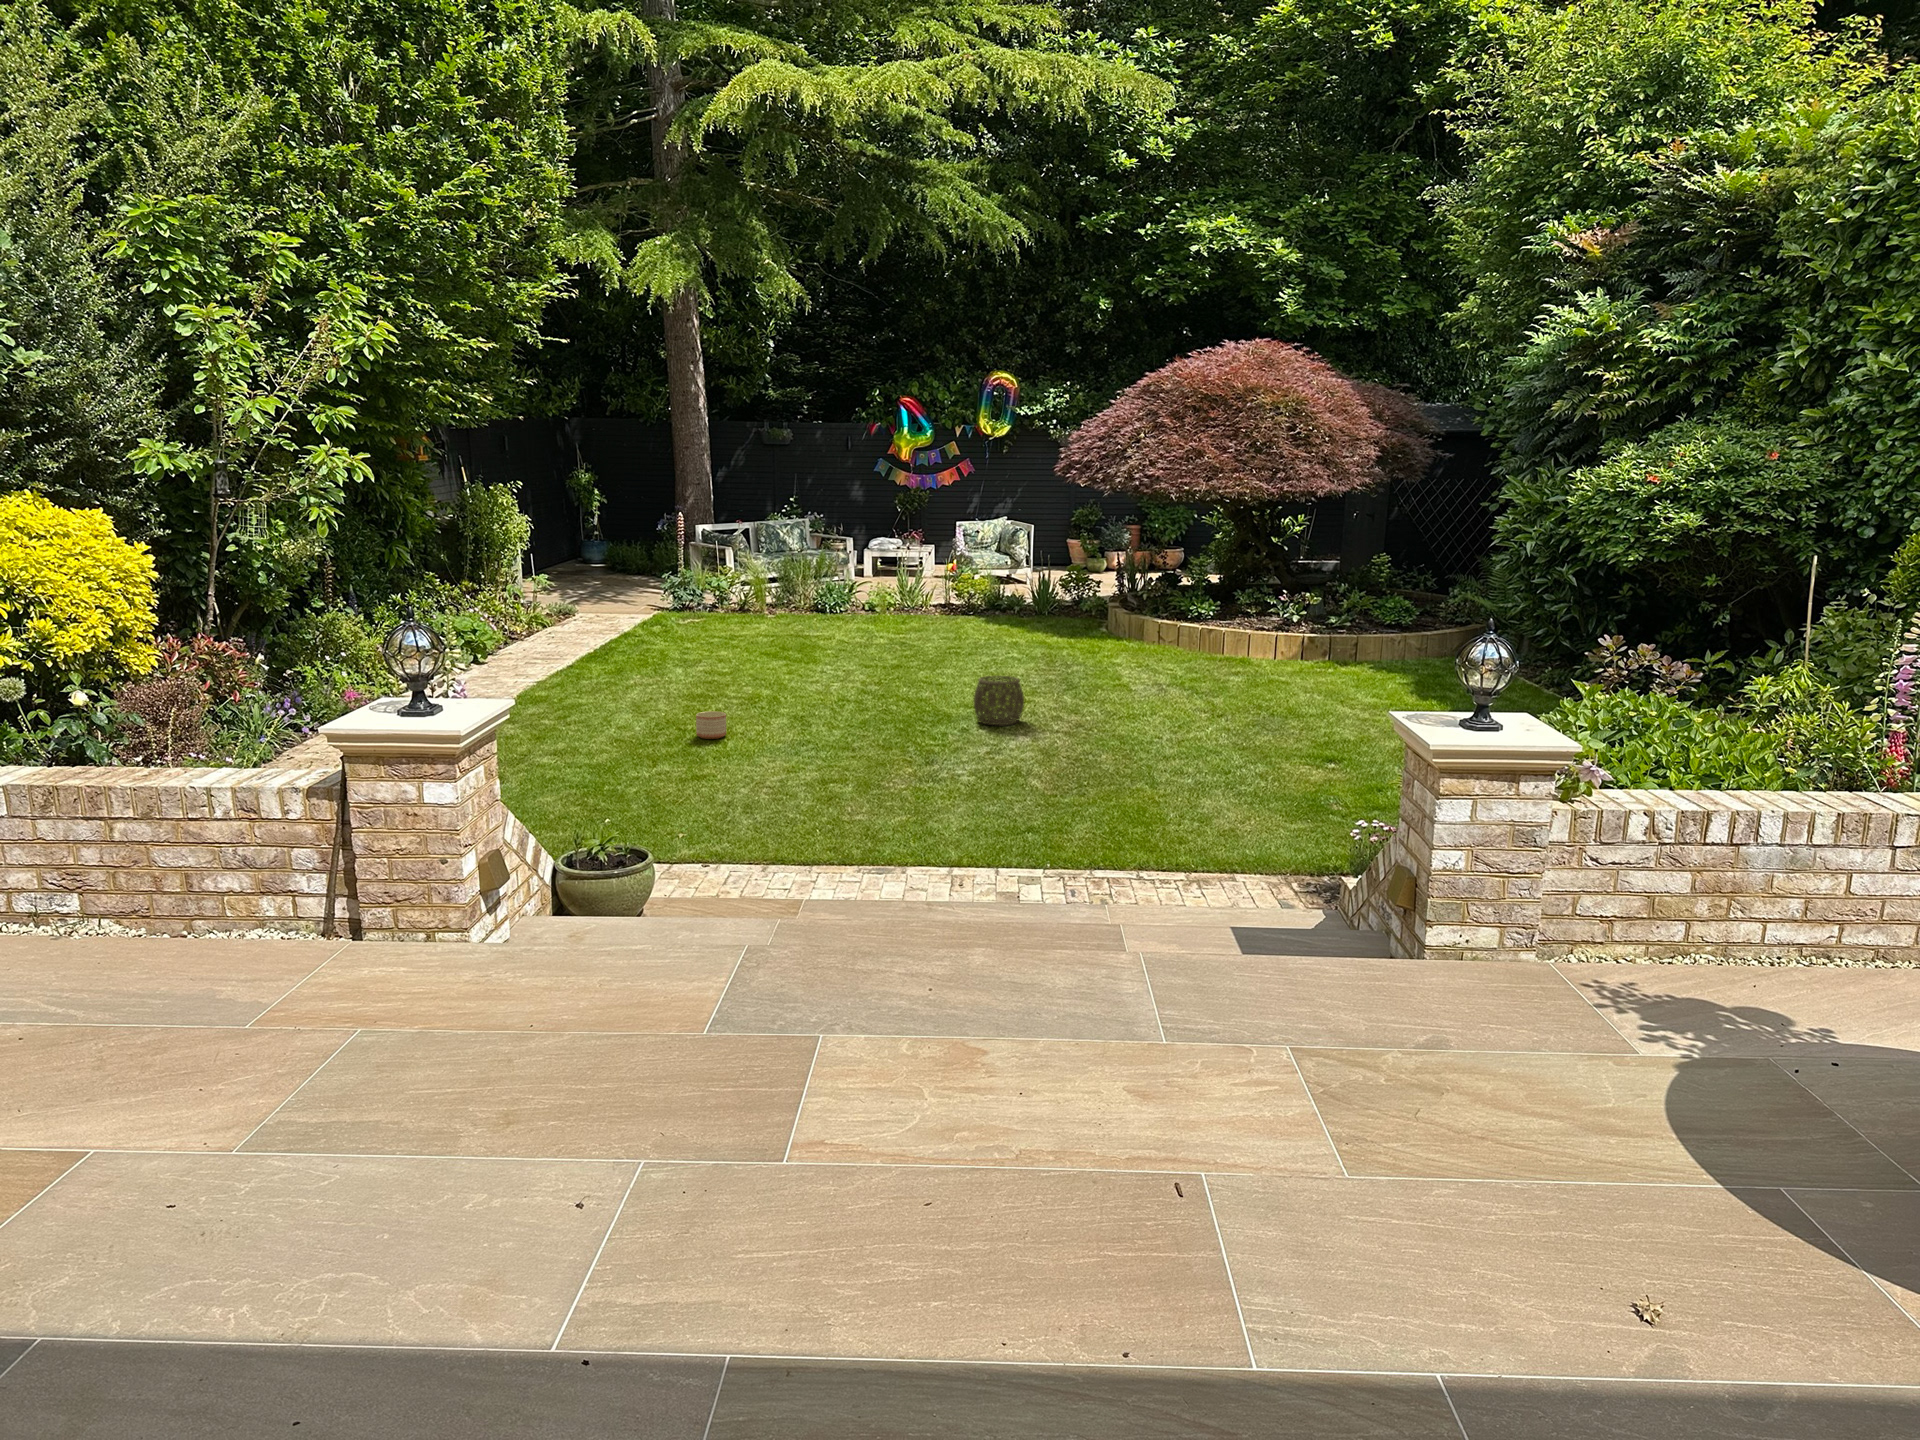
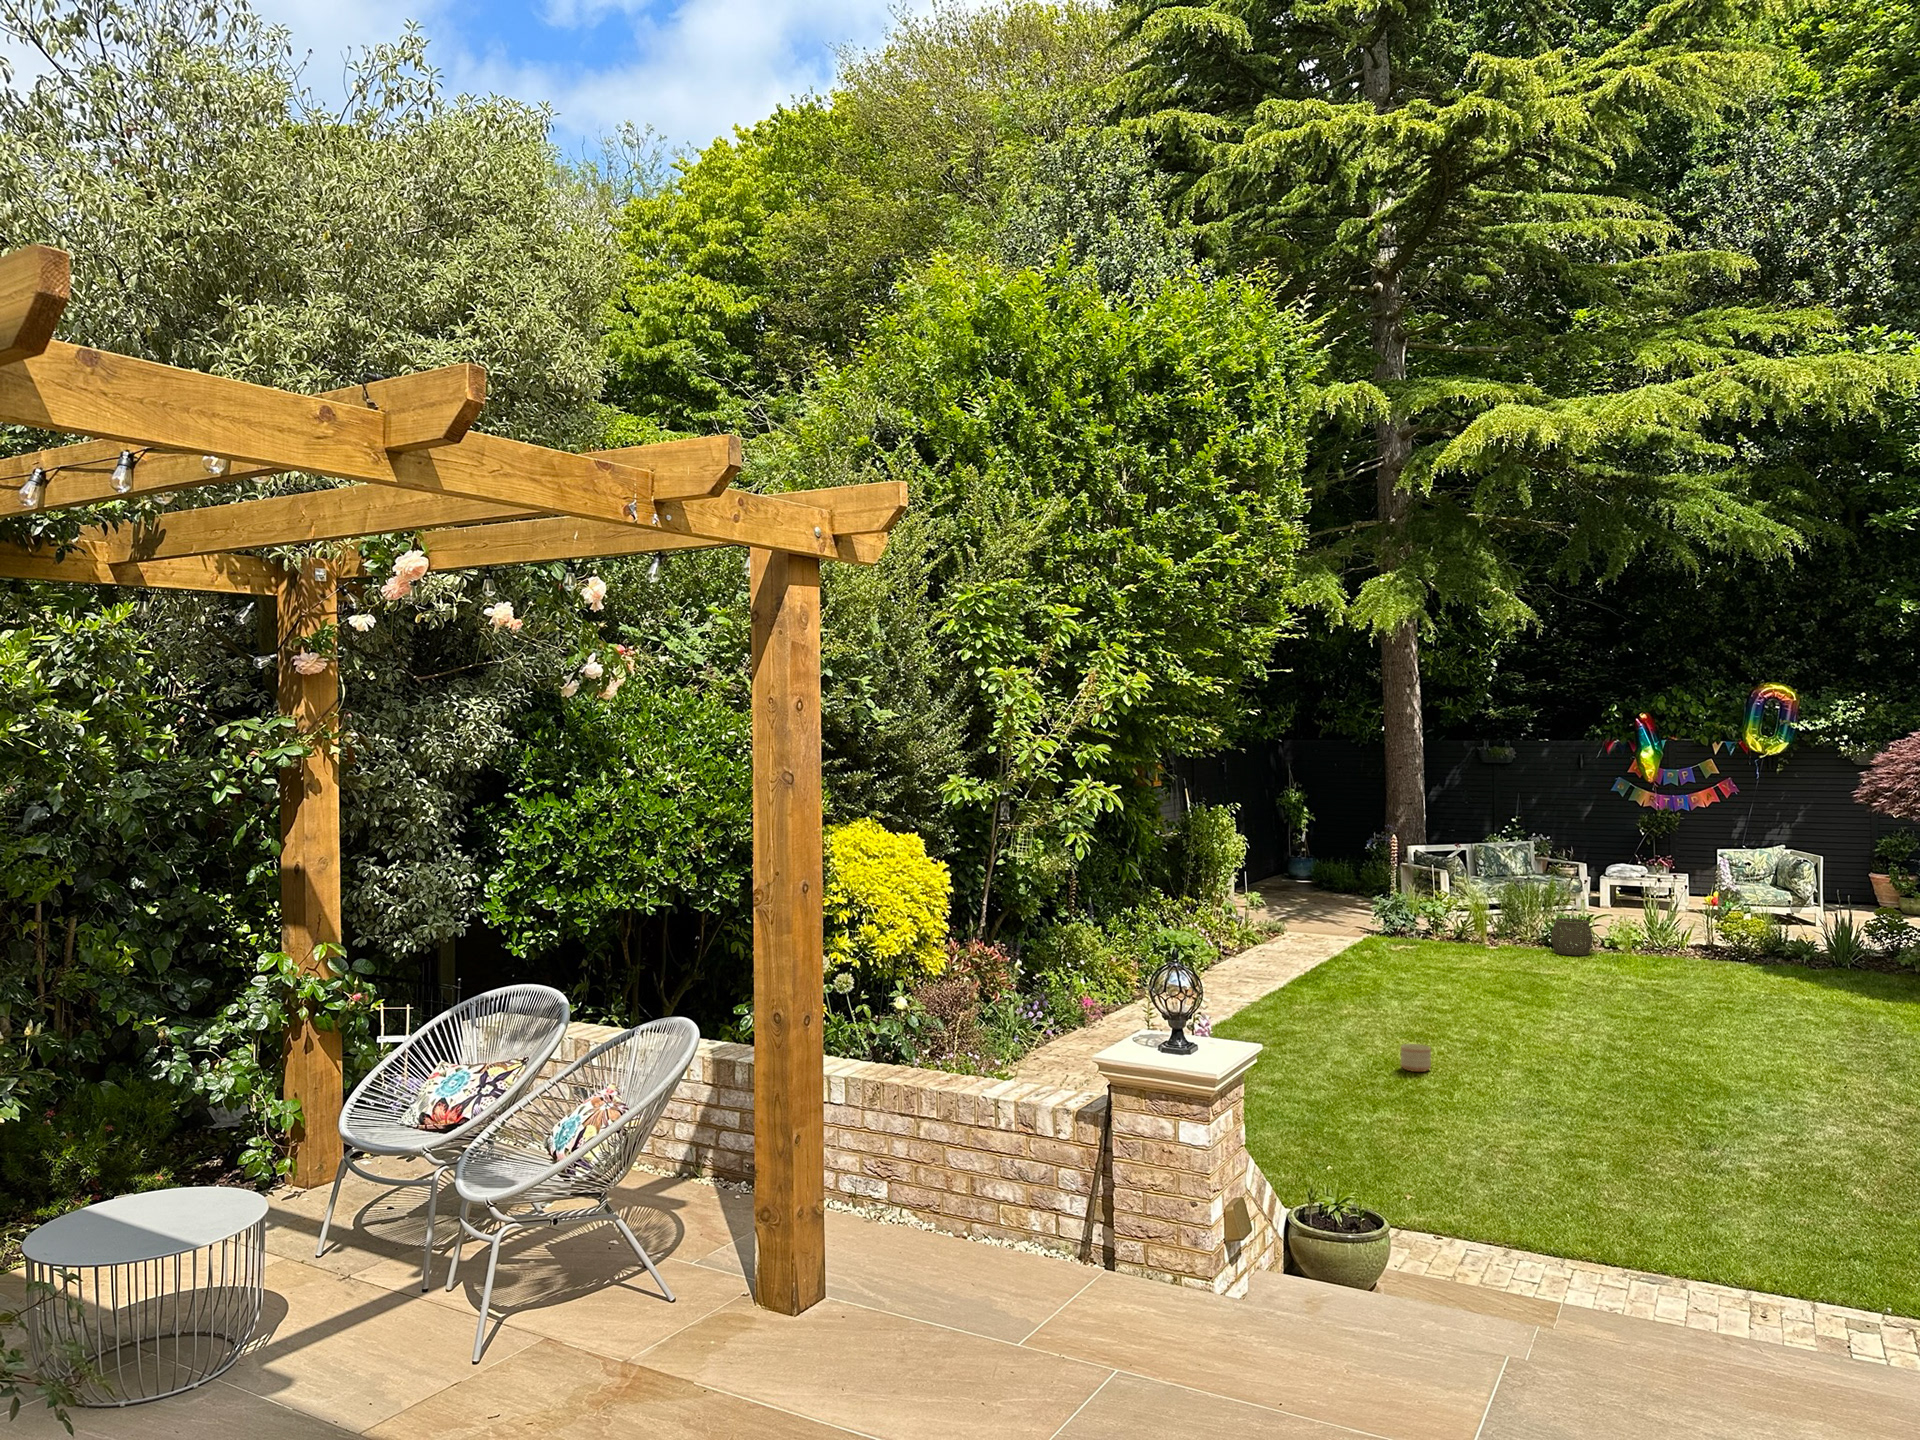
woven basket: present [974,676,1024,726] -> present [1551,918,1593,956]

